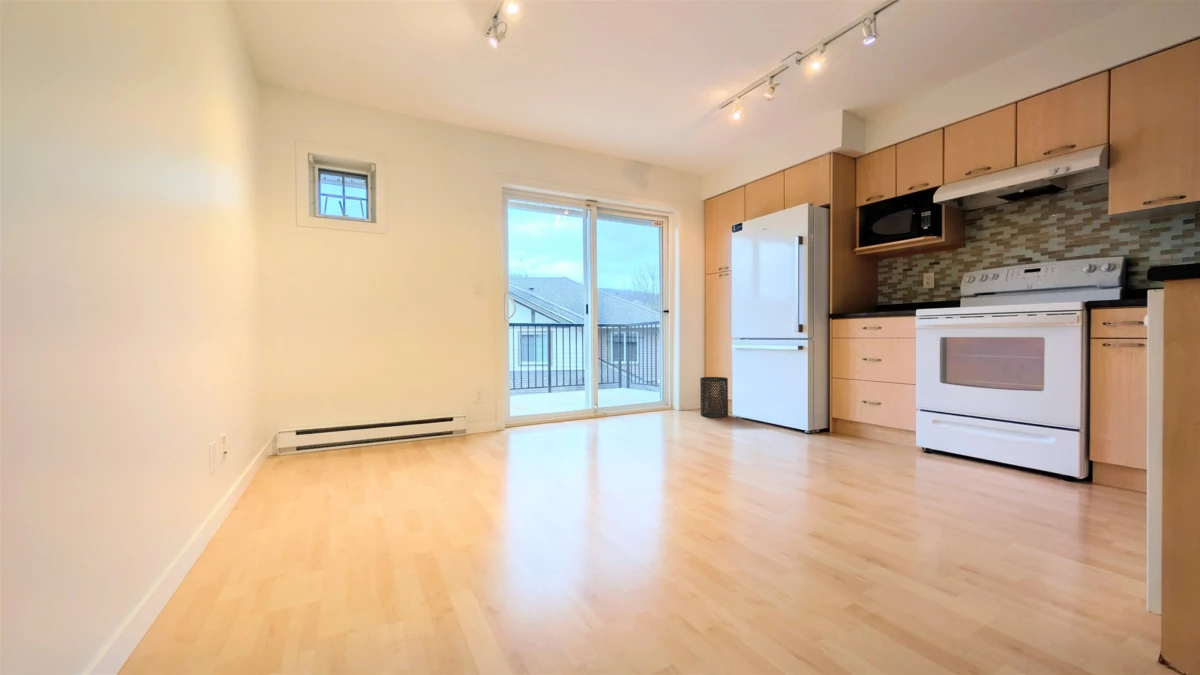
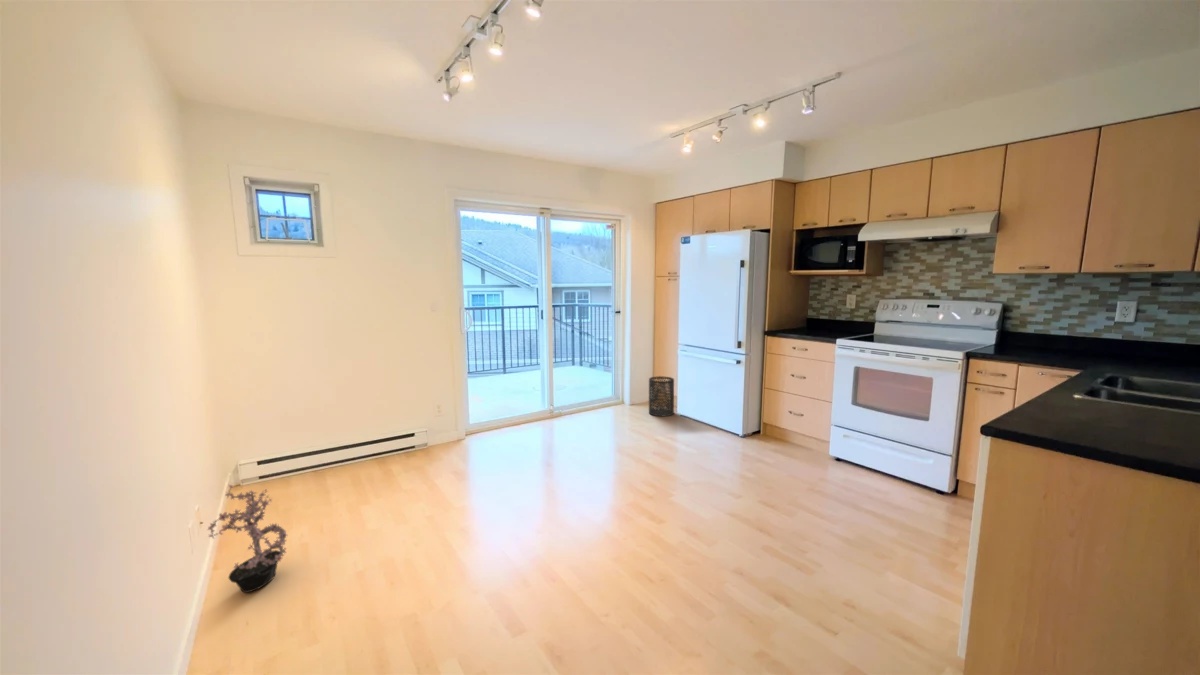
potted plant: none [209,411,306,530] -> present [208,485,287,592]

